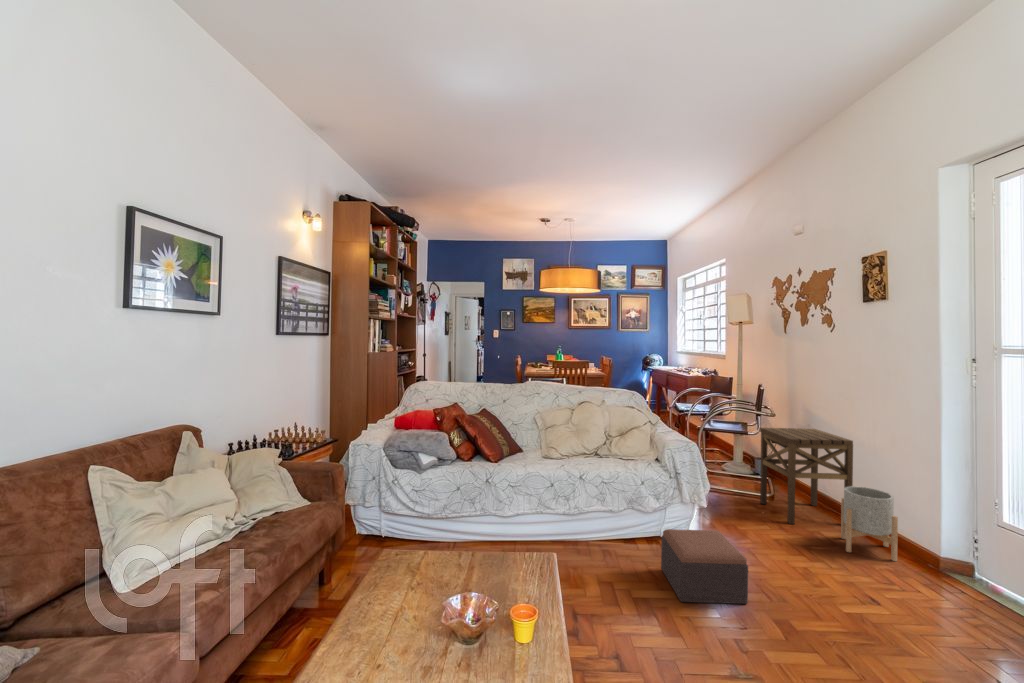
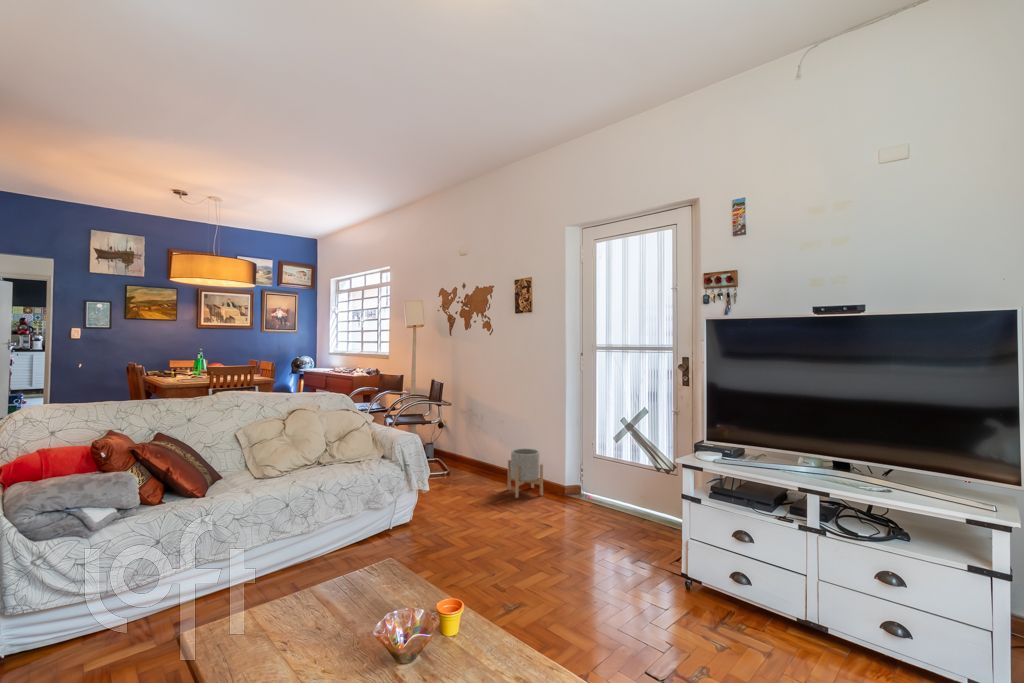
side table: present [760,428,853,524] -> none [444,412,509,490]
footstool: present [661,529,748,604] -> none [409,505,484,572]

